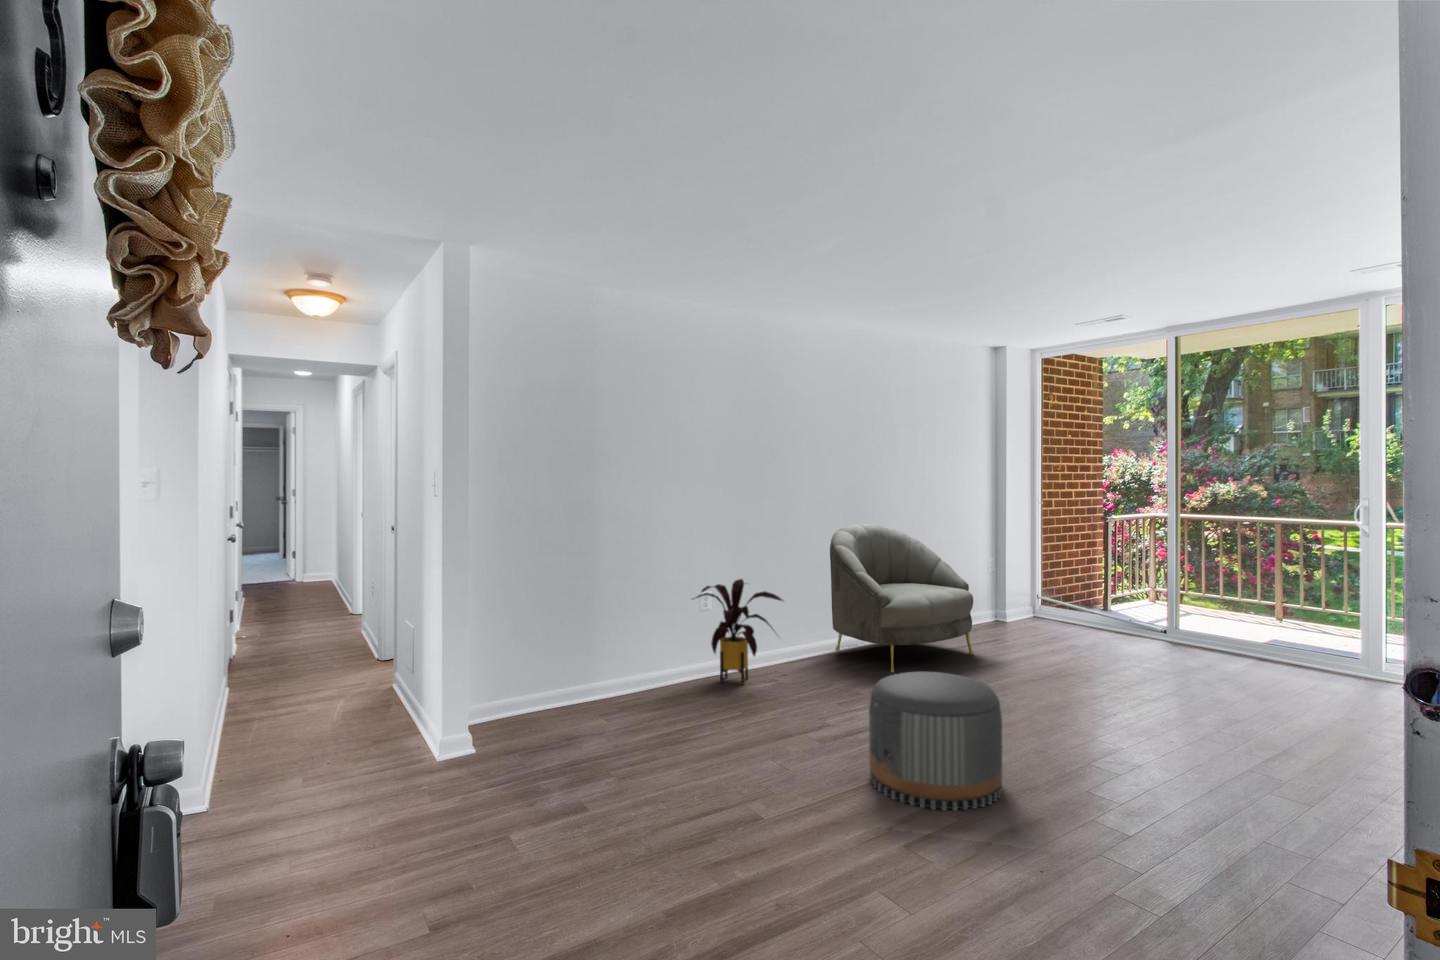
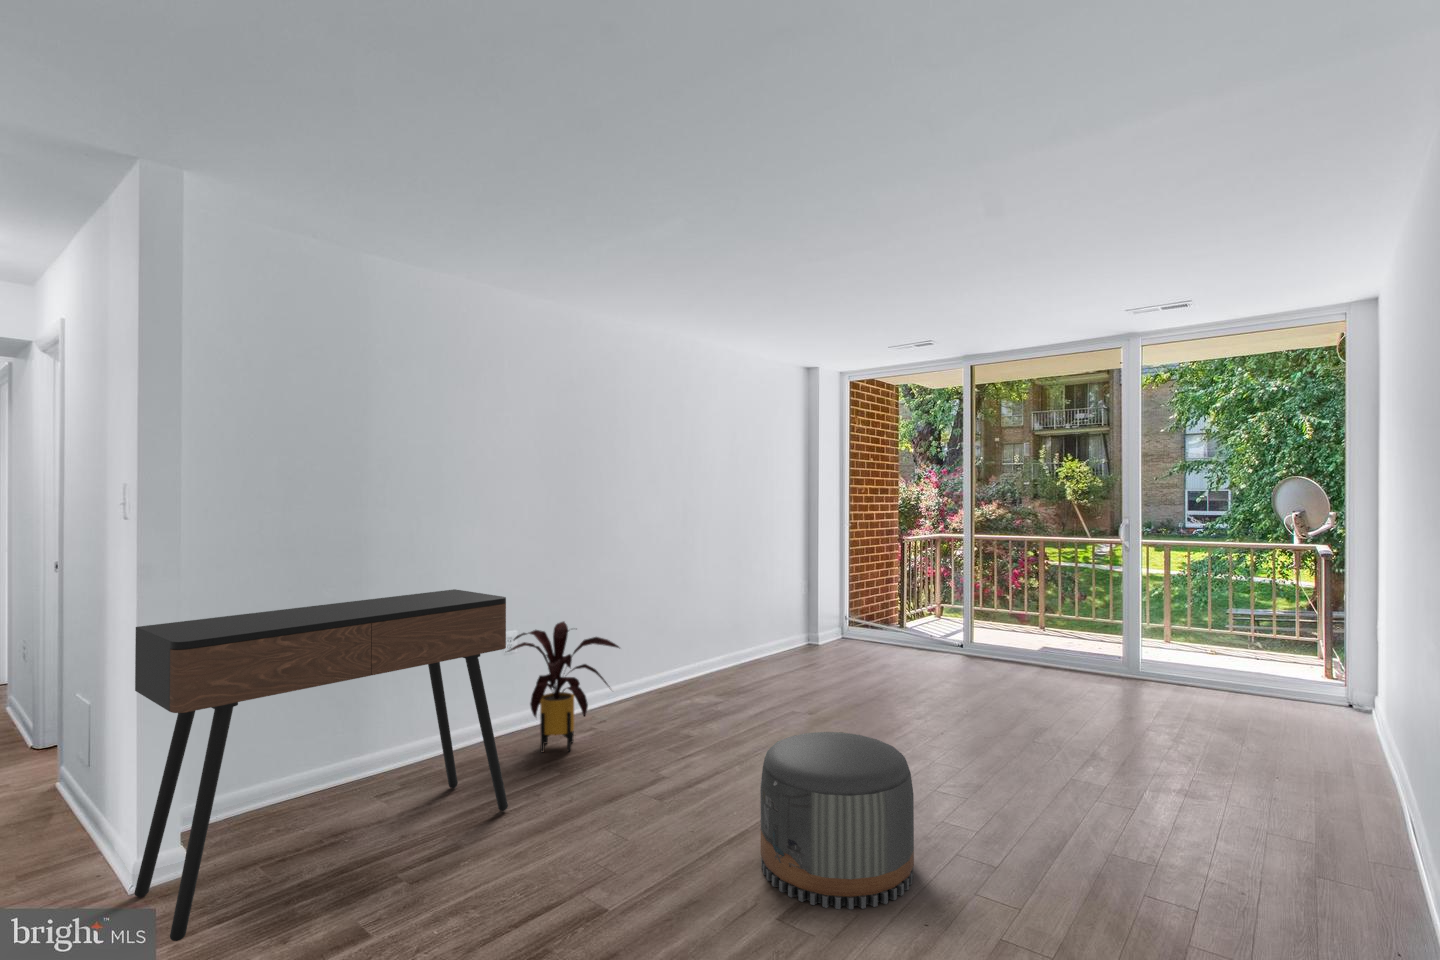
armchair: present [830,524,974,672] -> none [658,551,806,718]
console table: none [438,546,685,764] -> present [134,589,508,941]

